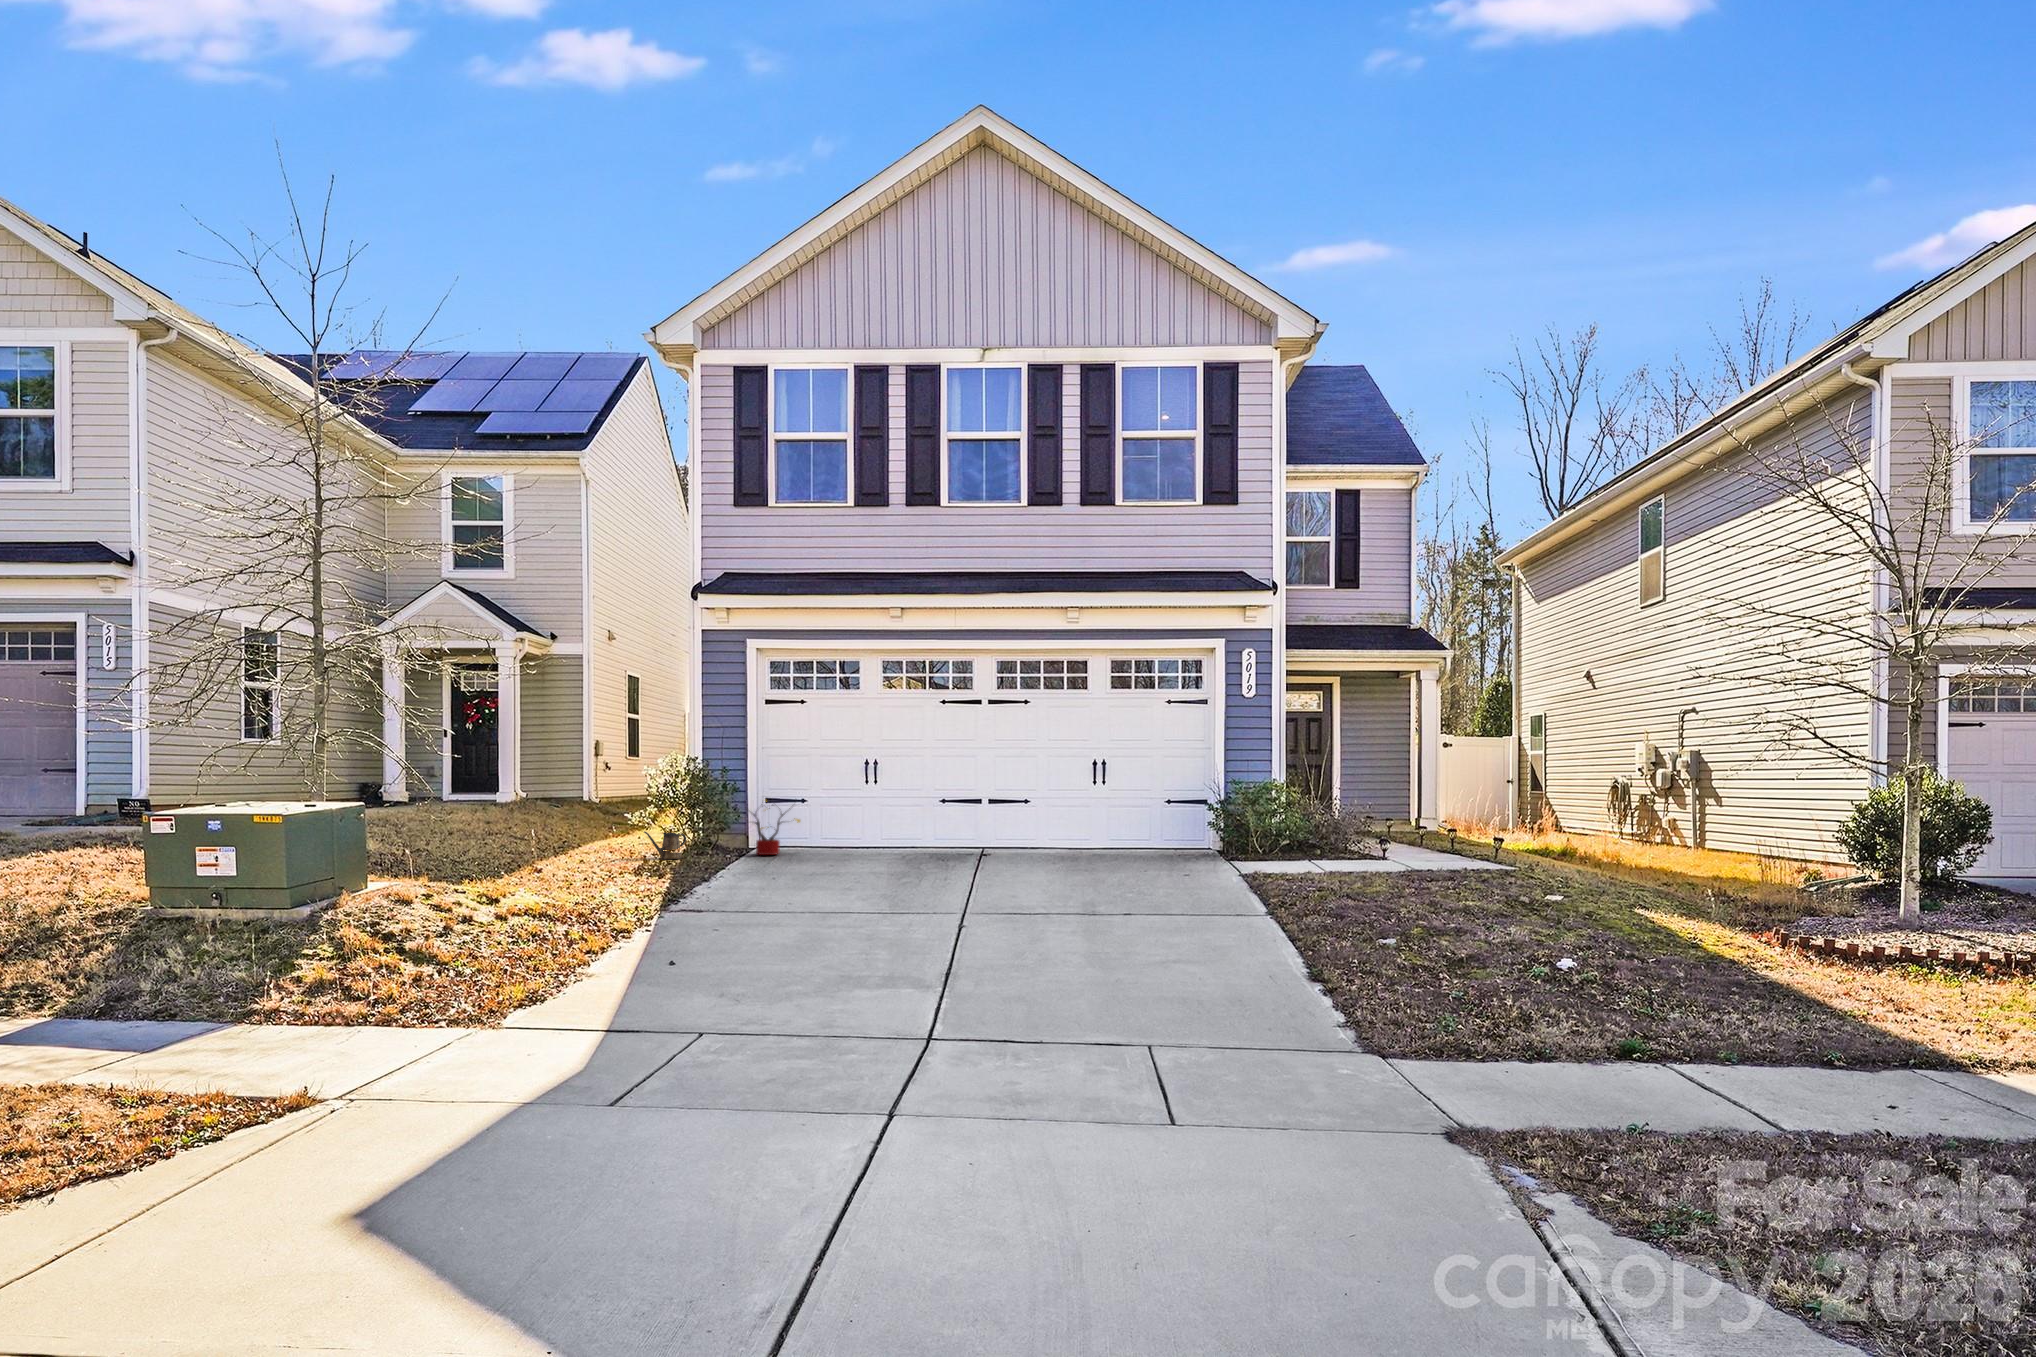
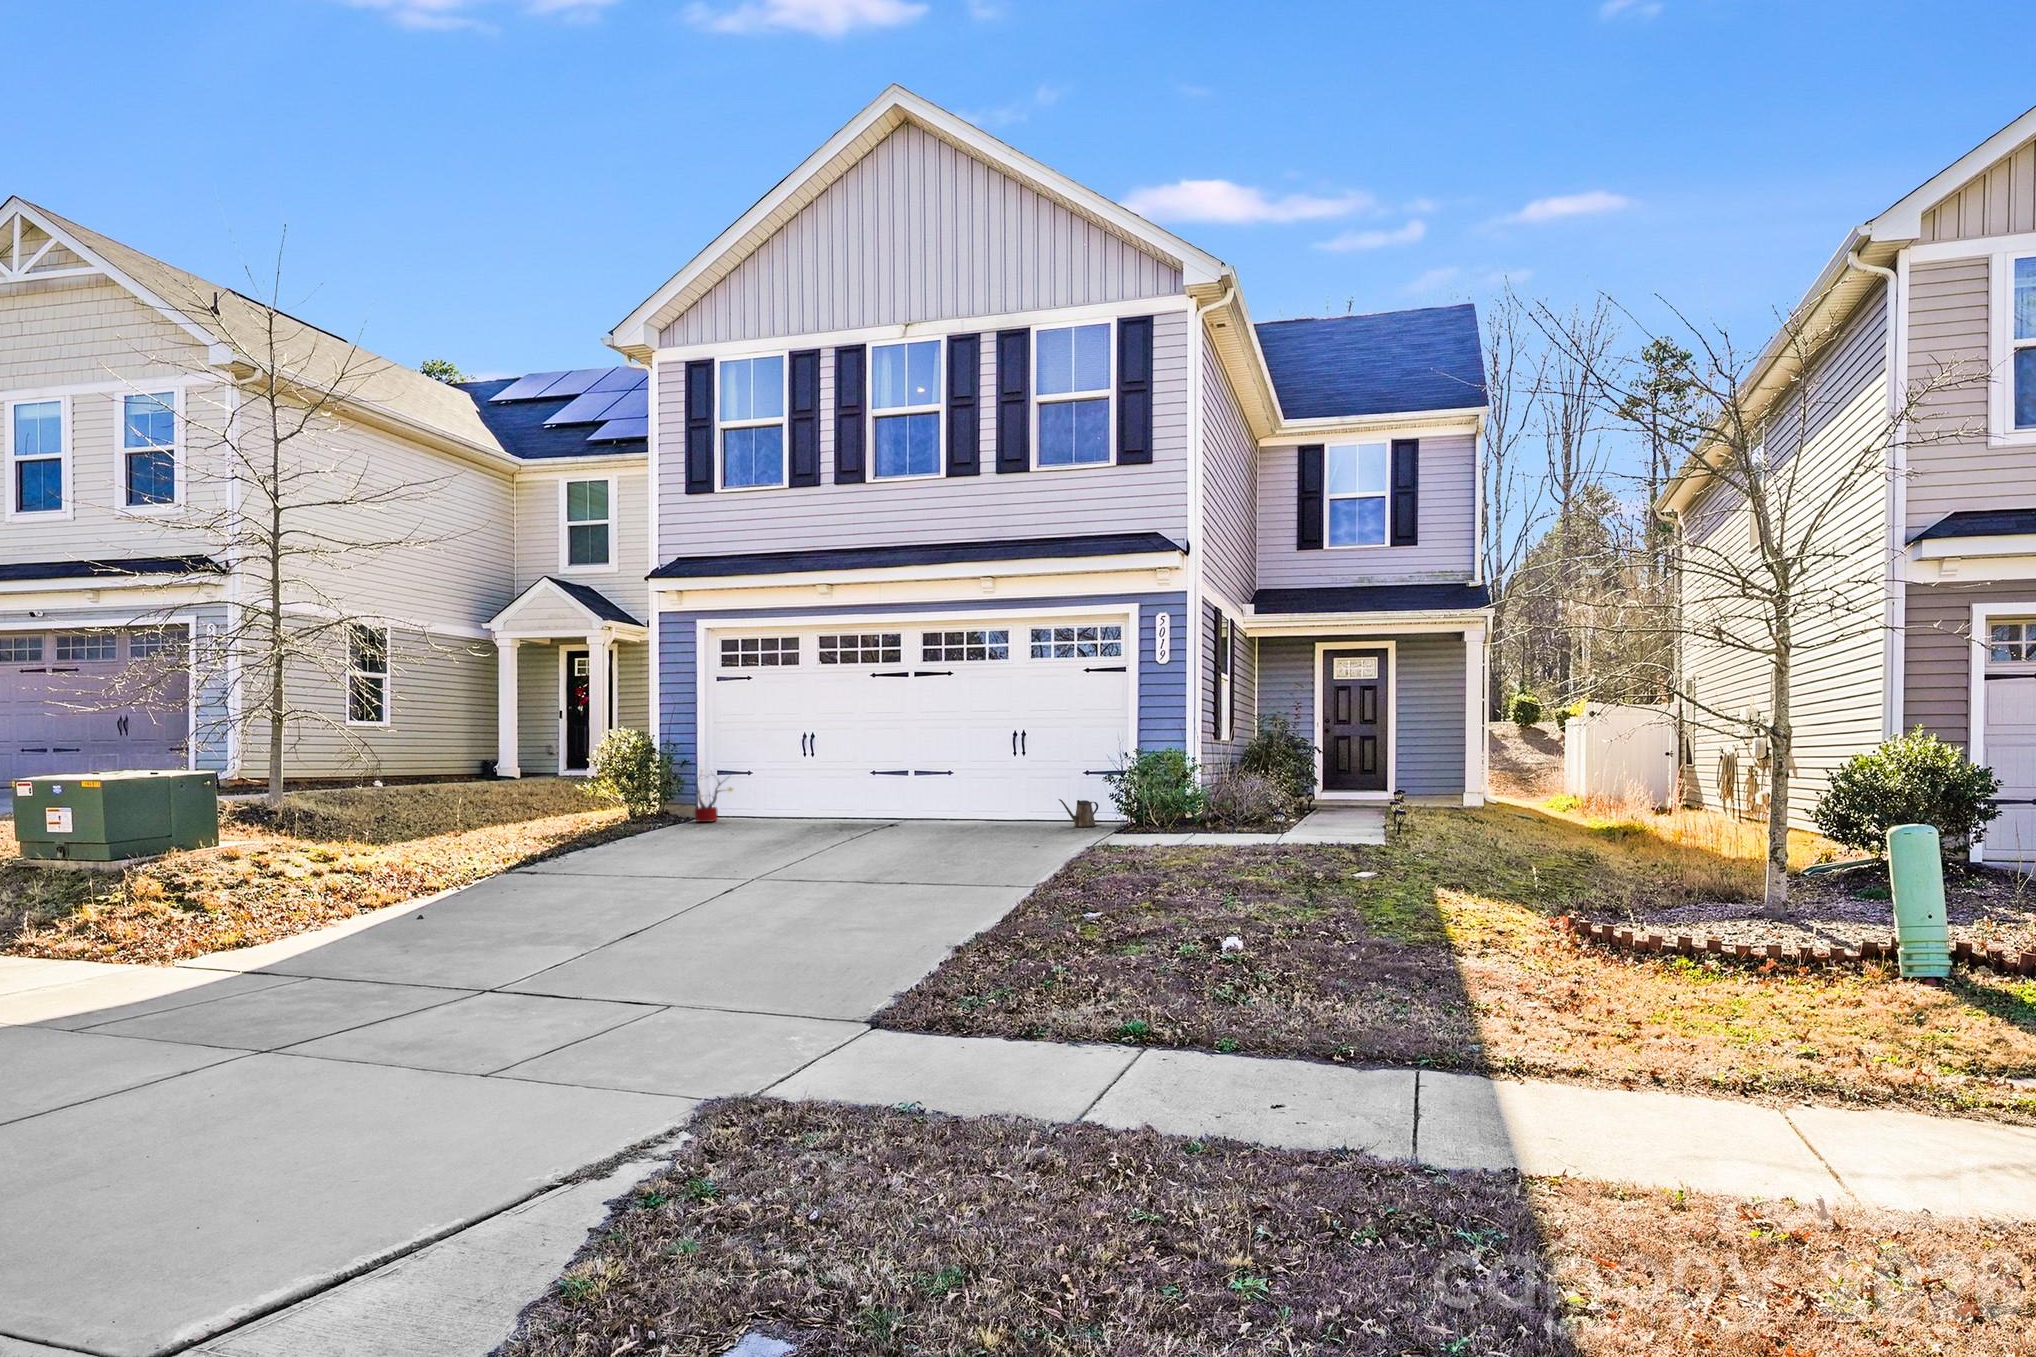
watering can: present [644,831,686,859] -> present [1059,799,1098,827]

